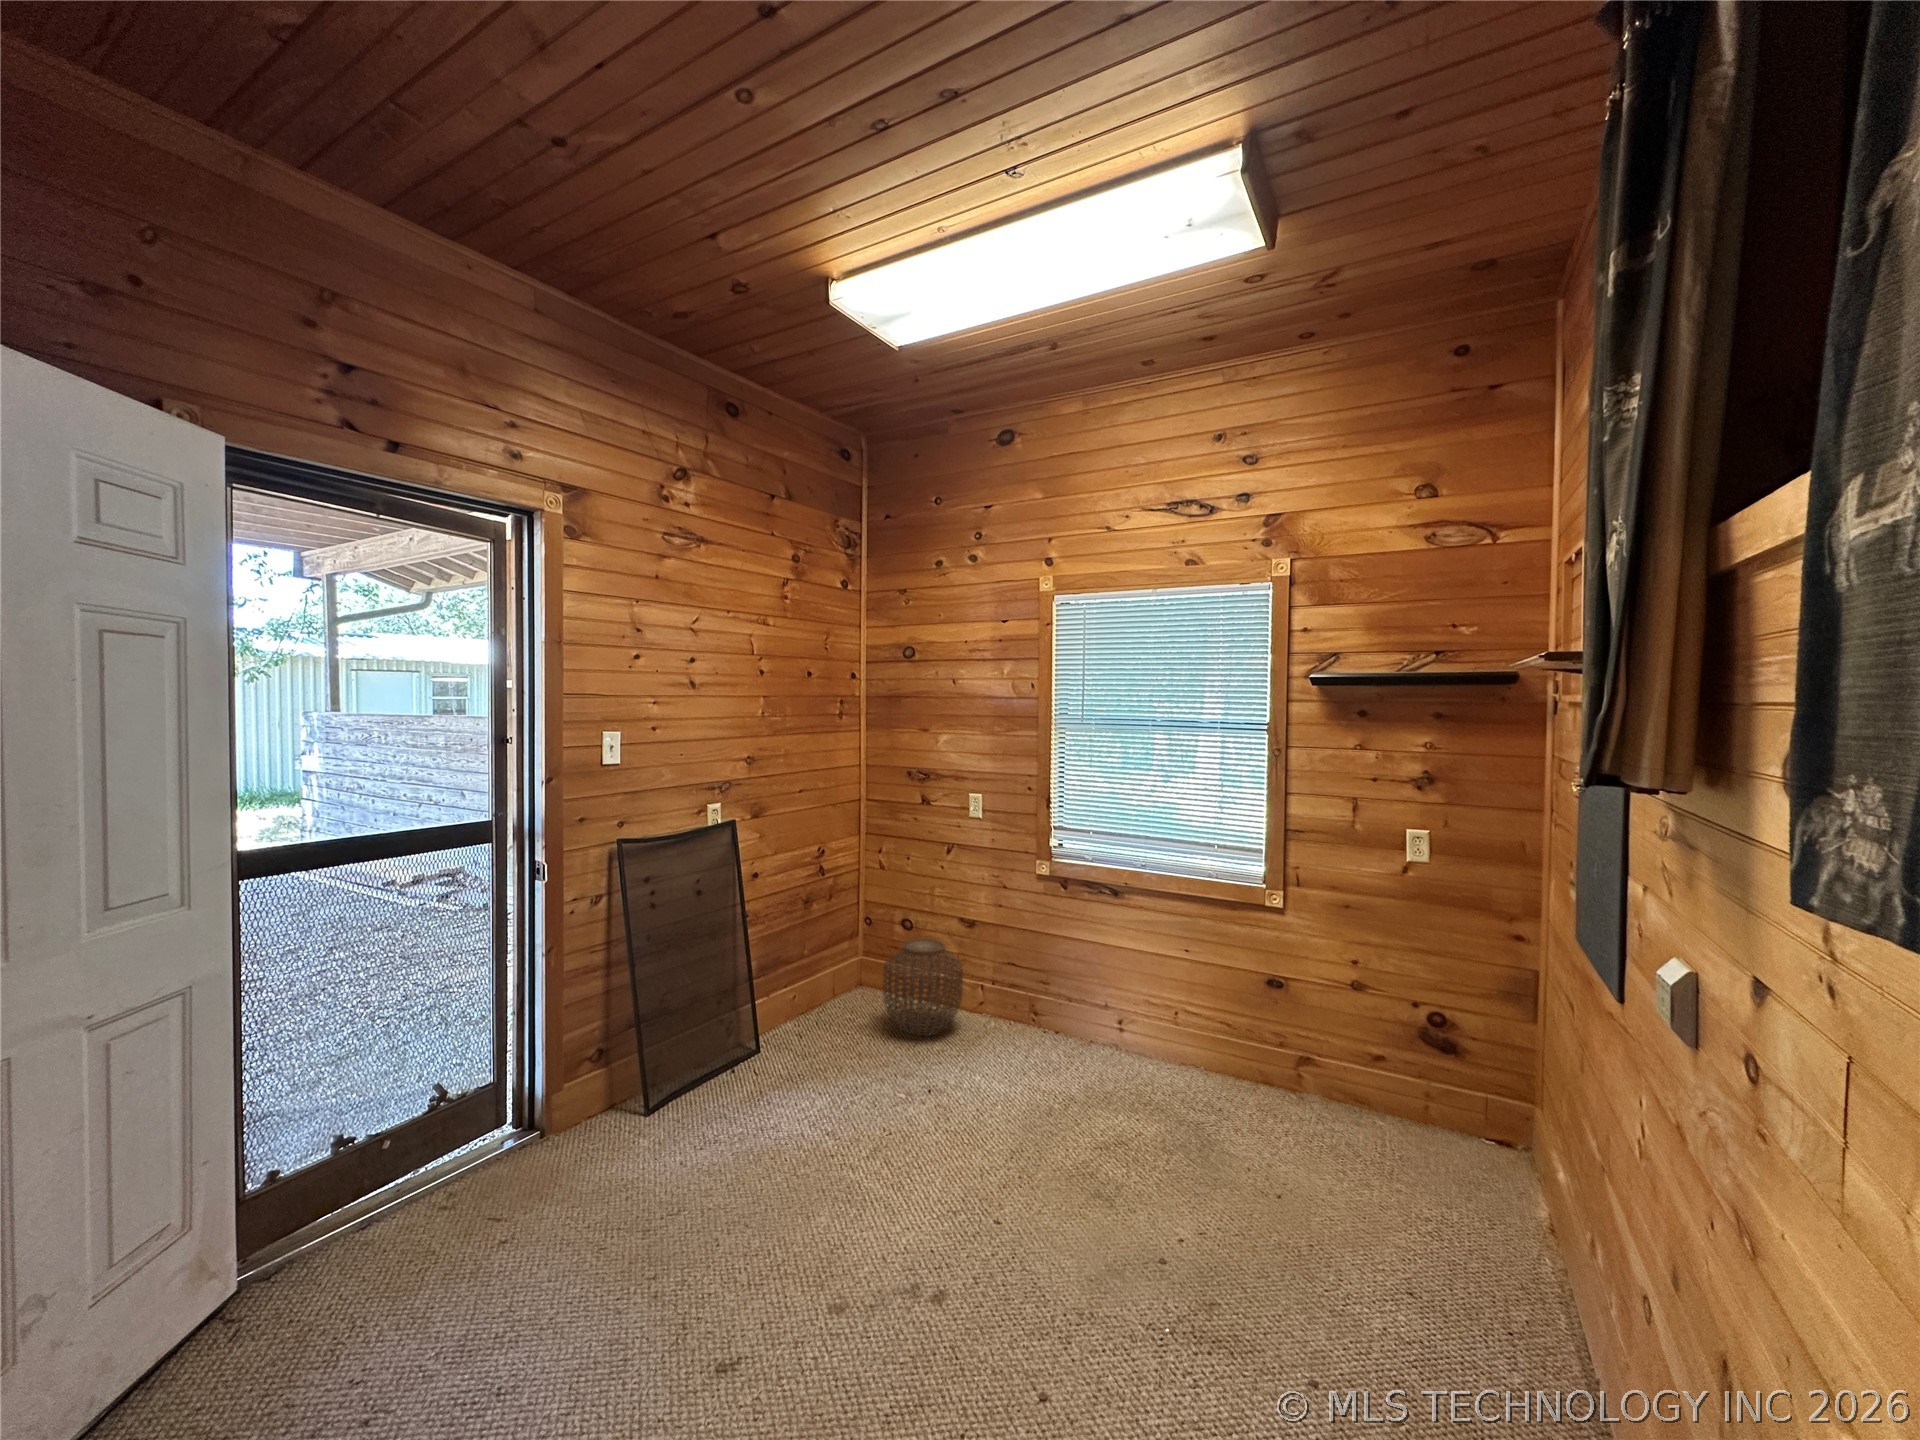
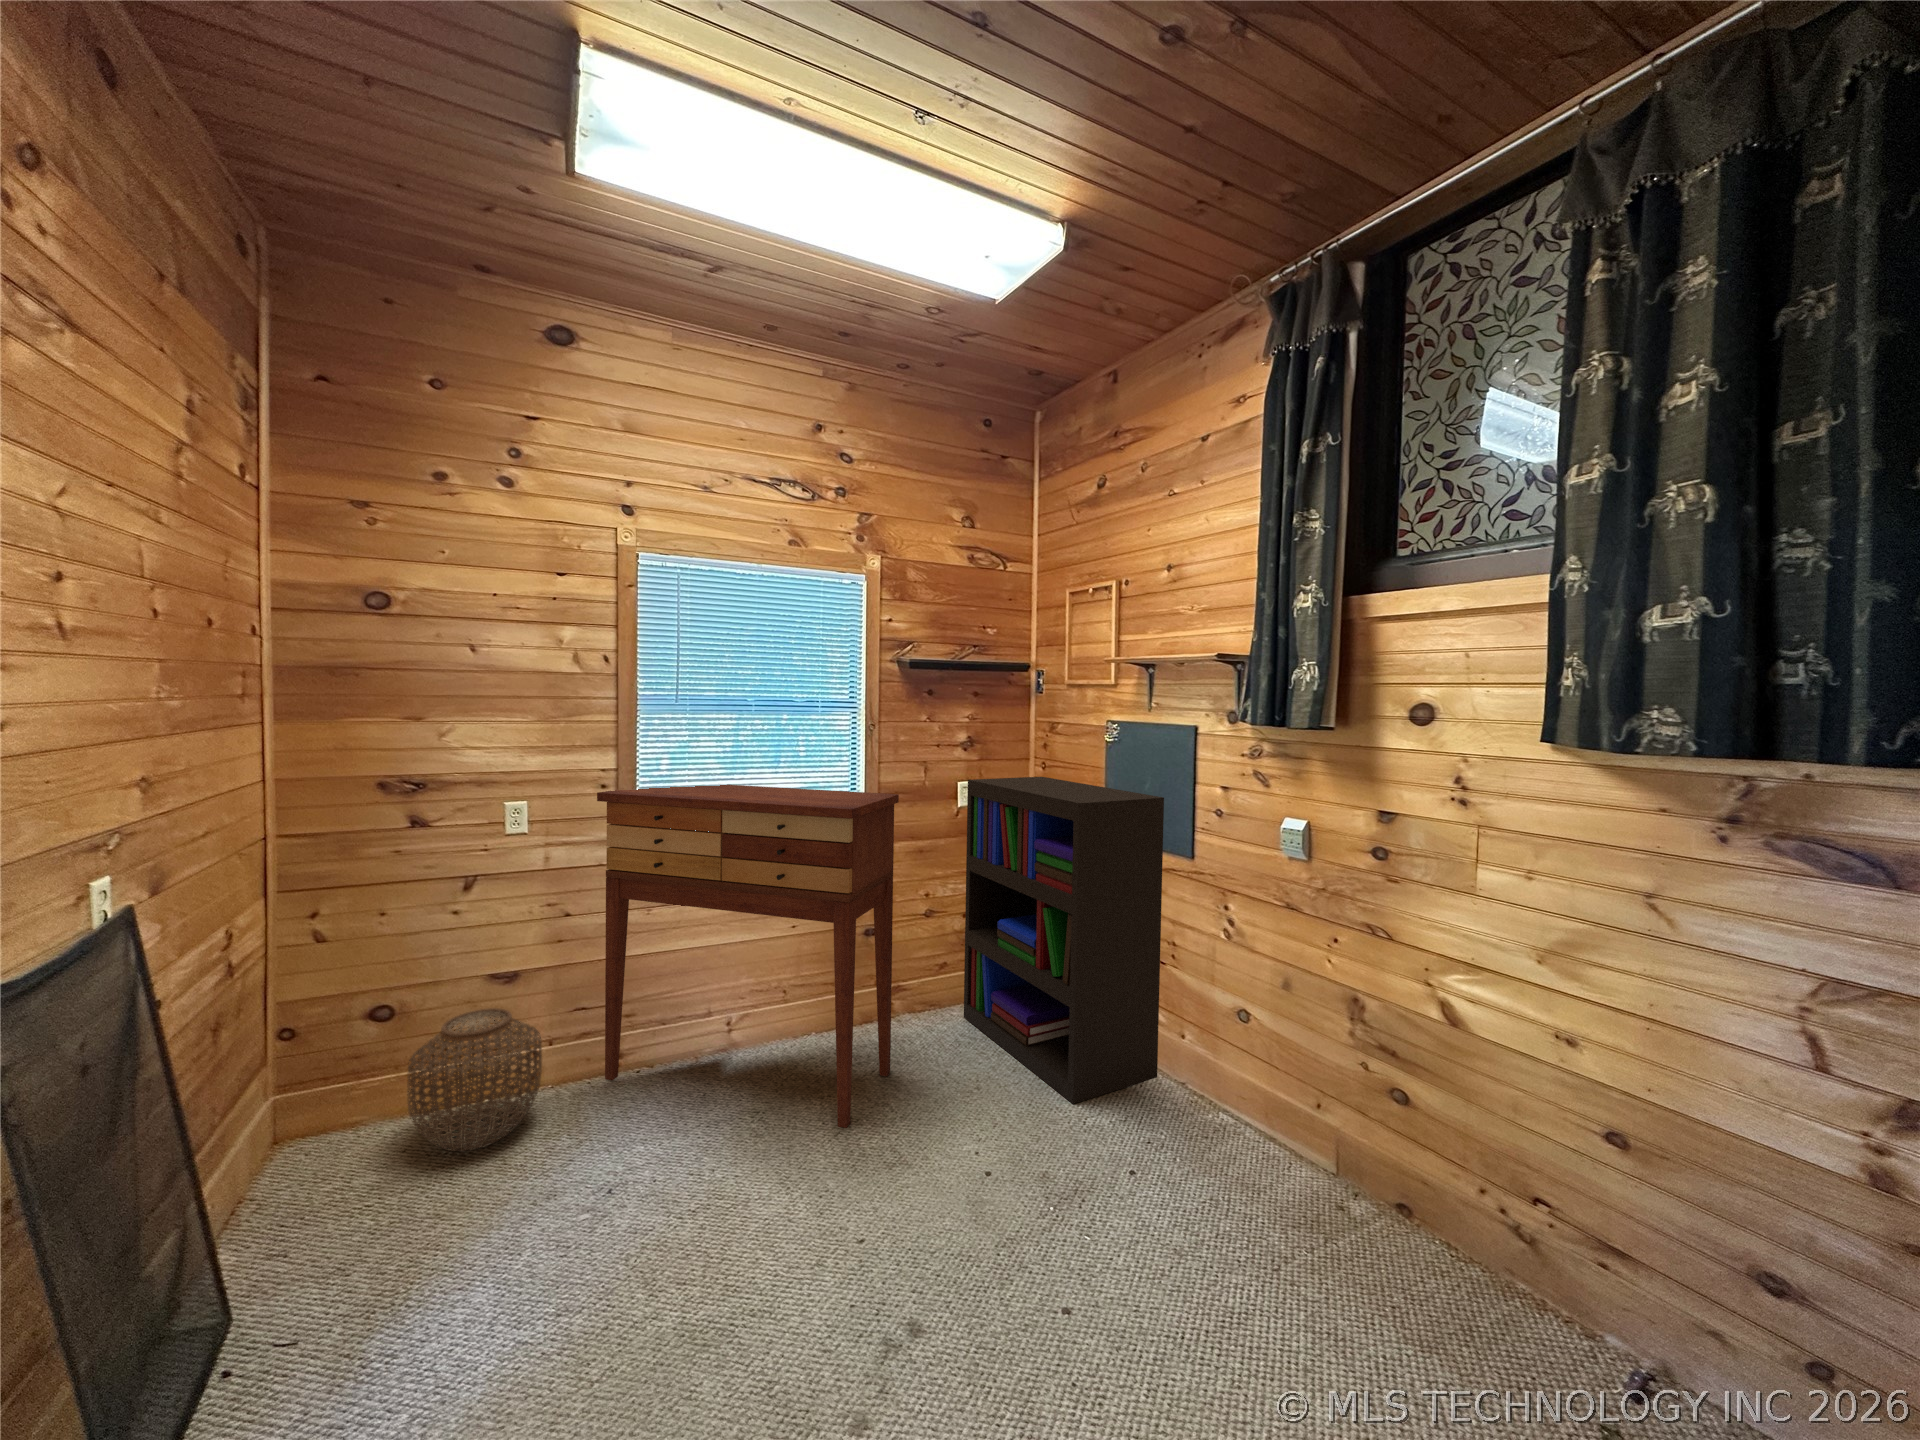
console table: none [1015,794,1227,1155] -> present [597,785,899,1128]
bookshelf: none [1372,827,1594,1371] -> present [964,777,1164,1104]

